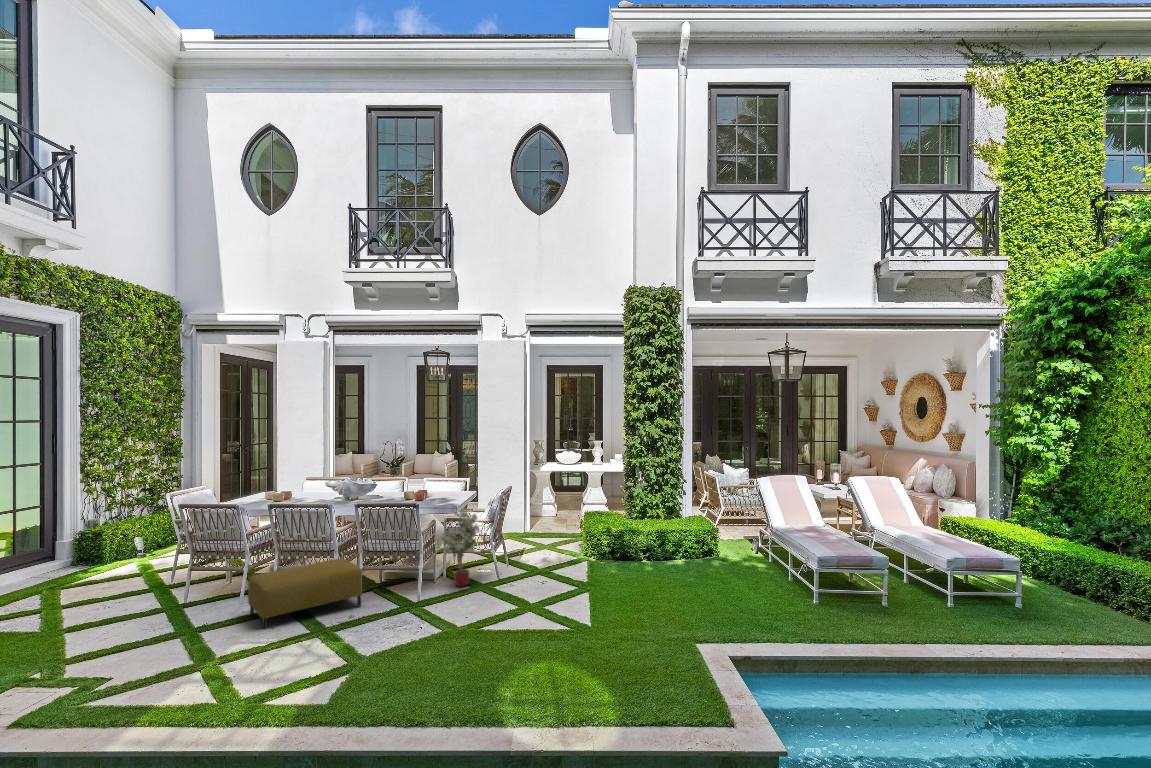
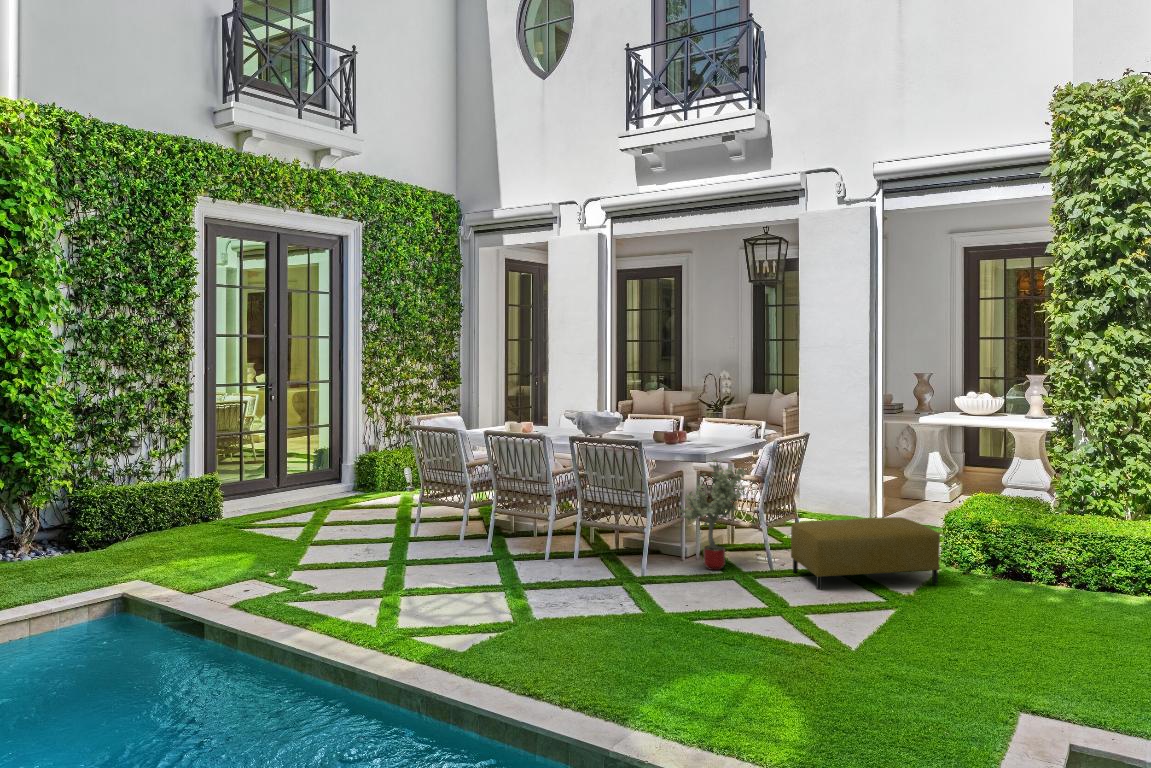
ottoman: present [248,559,362,629] -> present [791,517,940,590]

